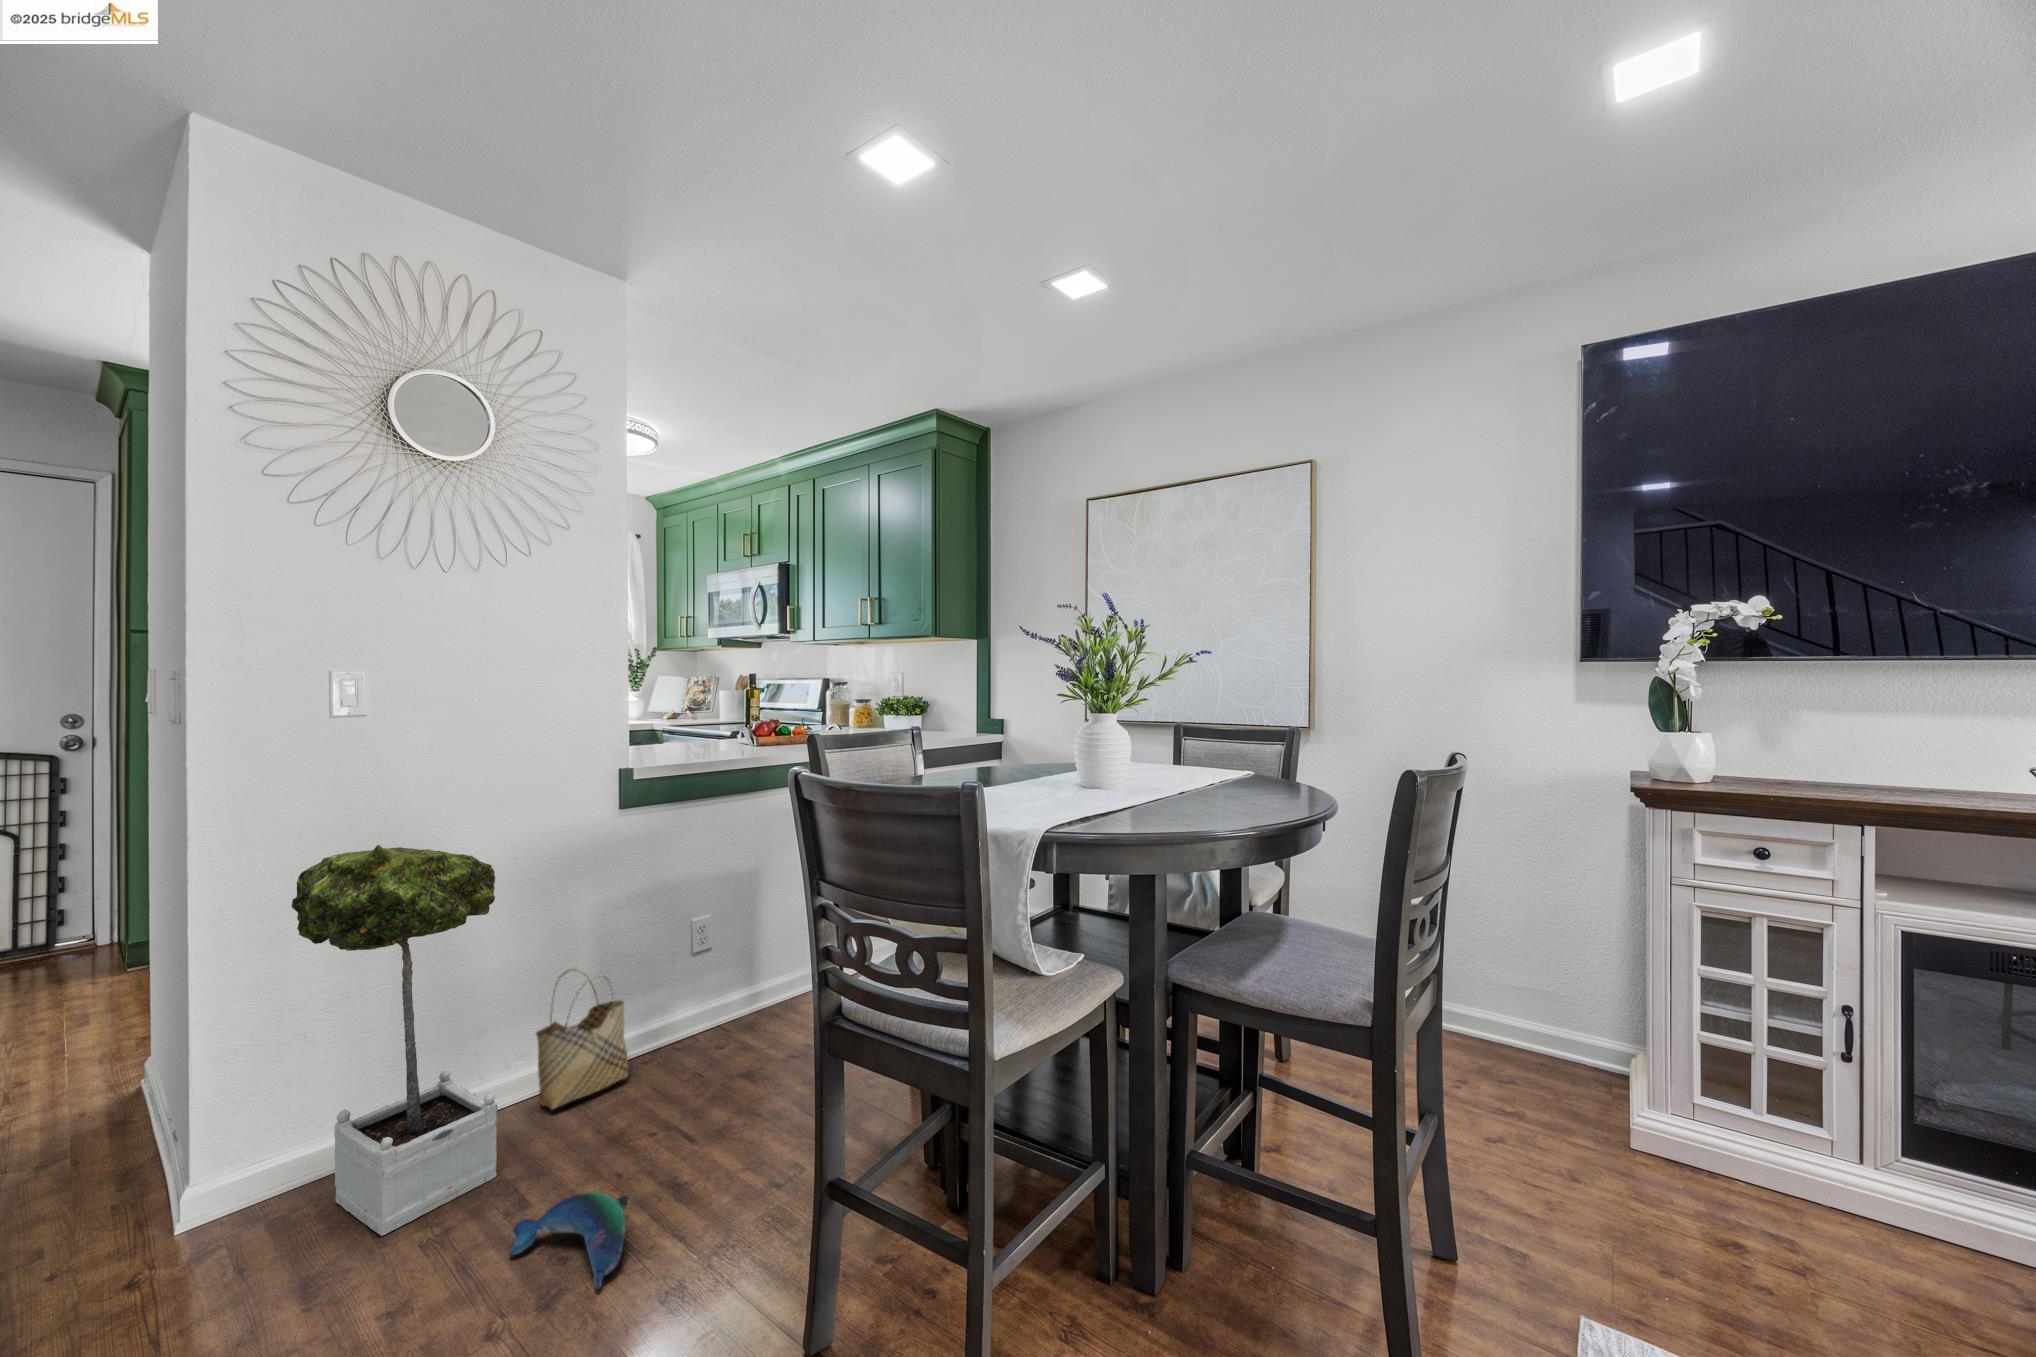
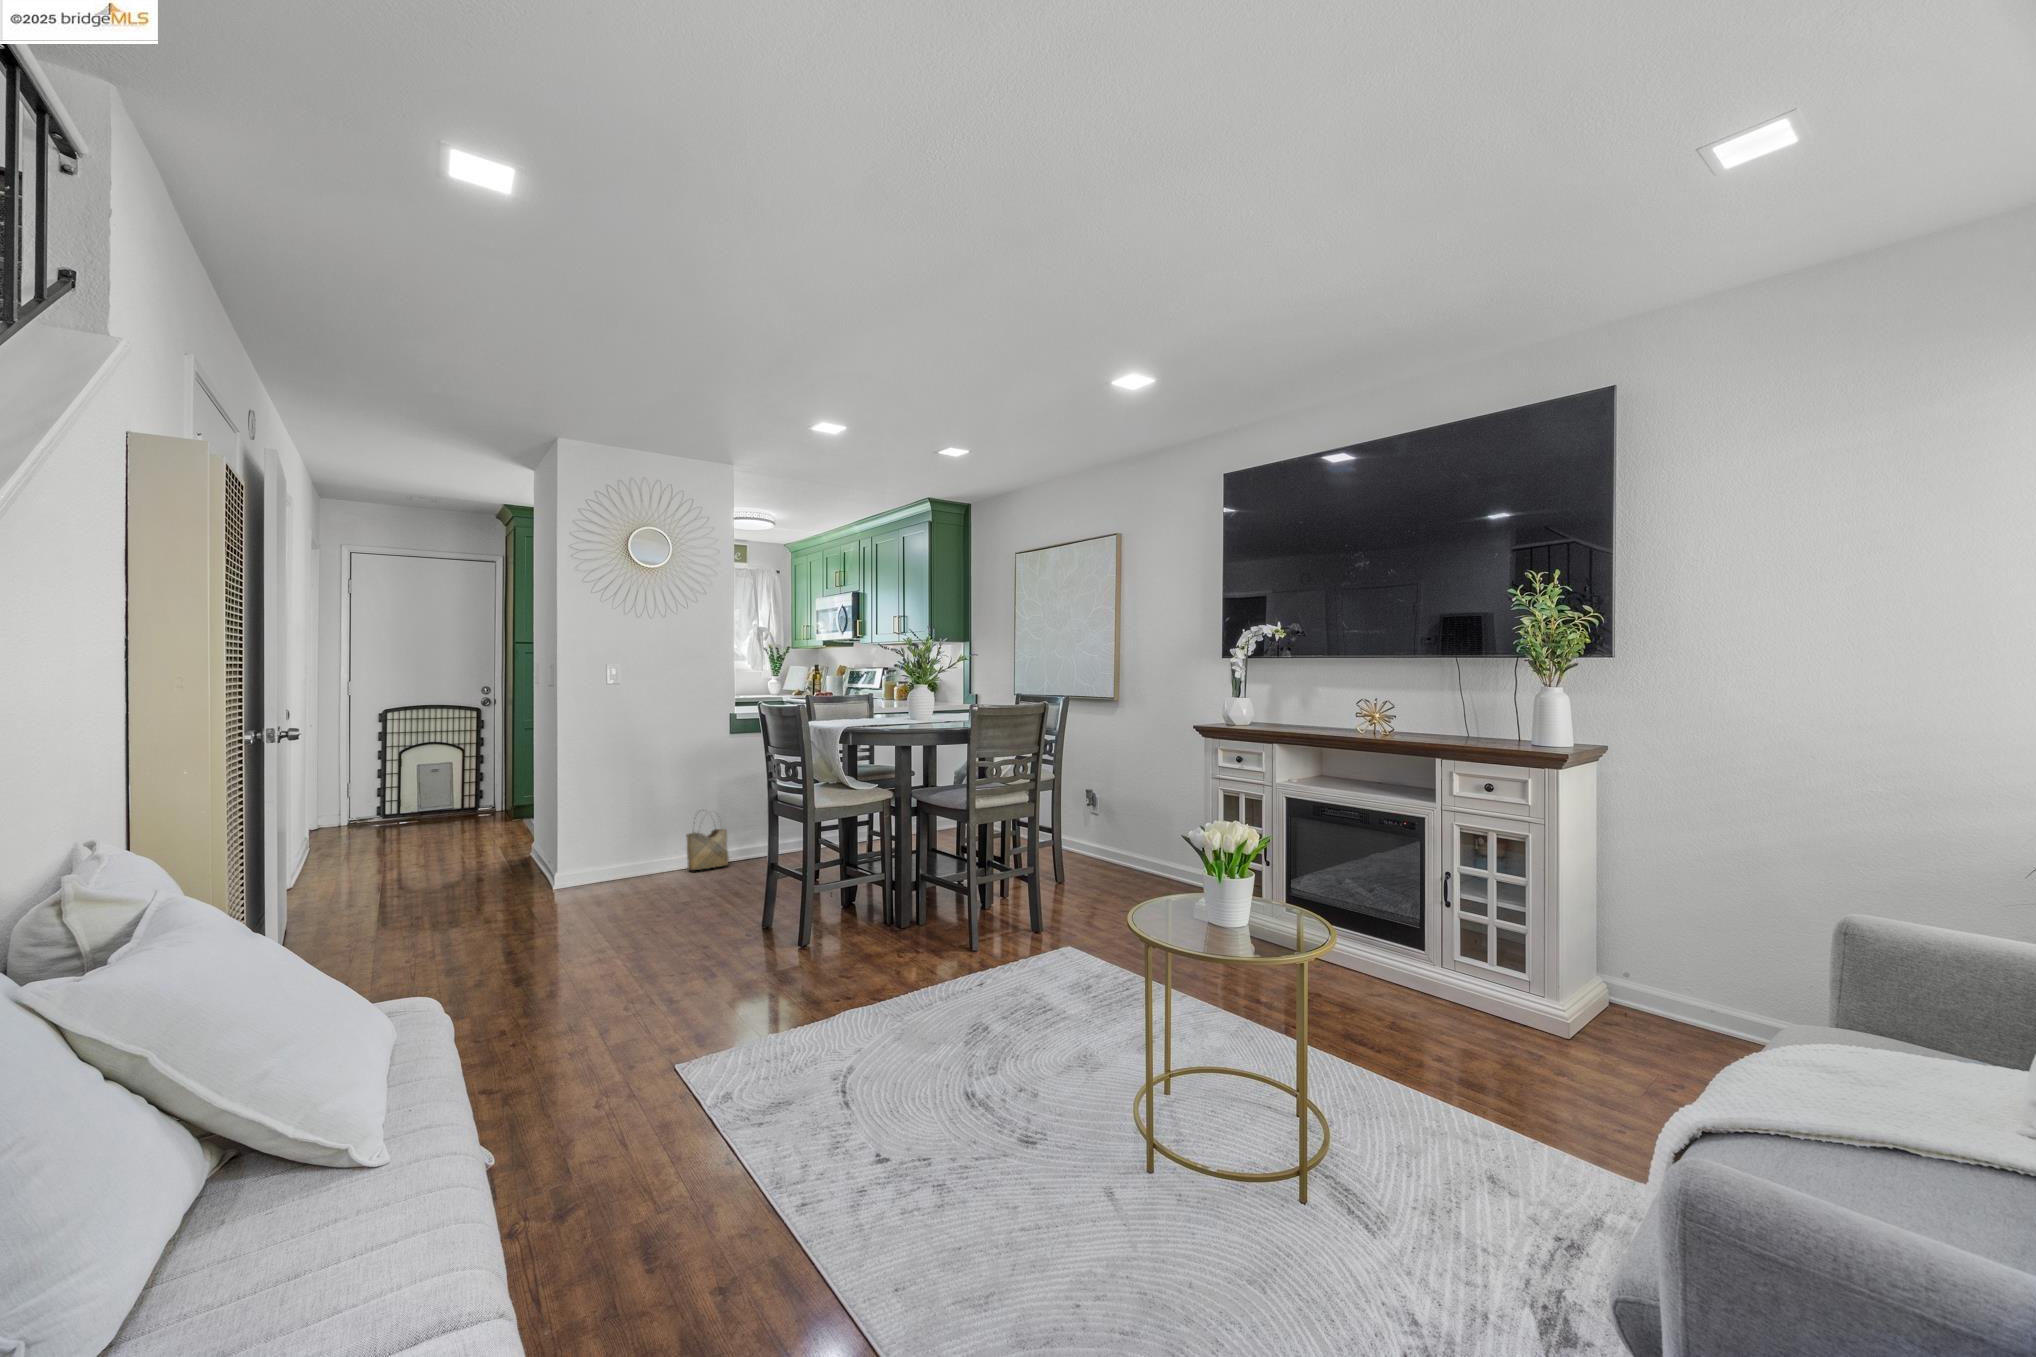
potted tree: present [292,845,497,1236] -> none [592,734,666,892]
plush toy: present [509,1192,628,1289] -> none [666,881,711,907]

